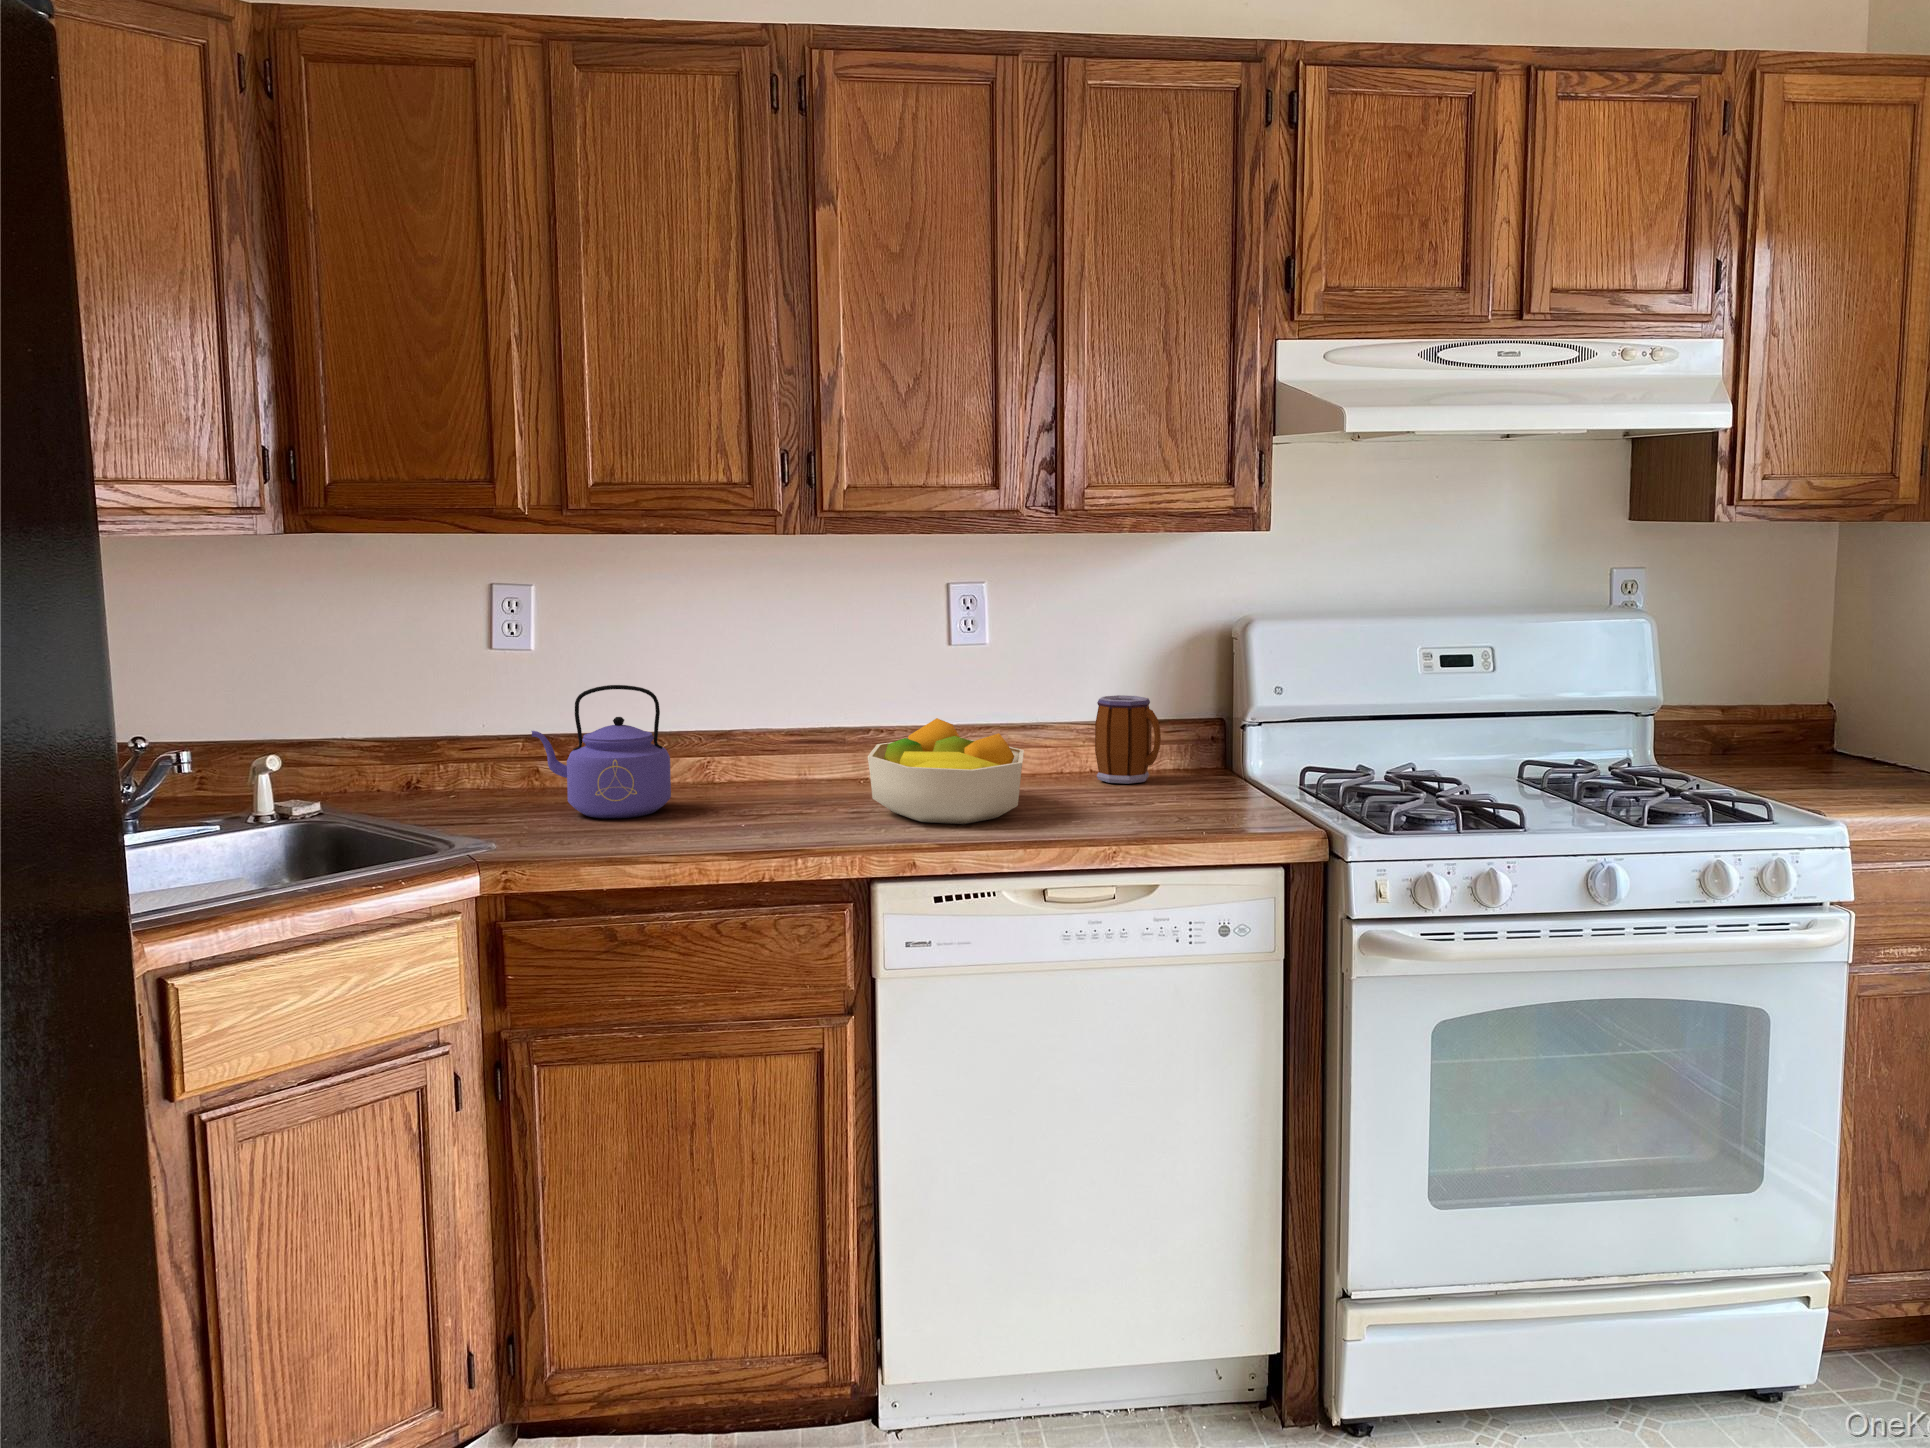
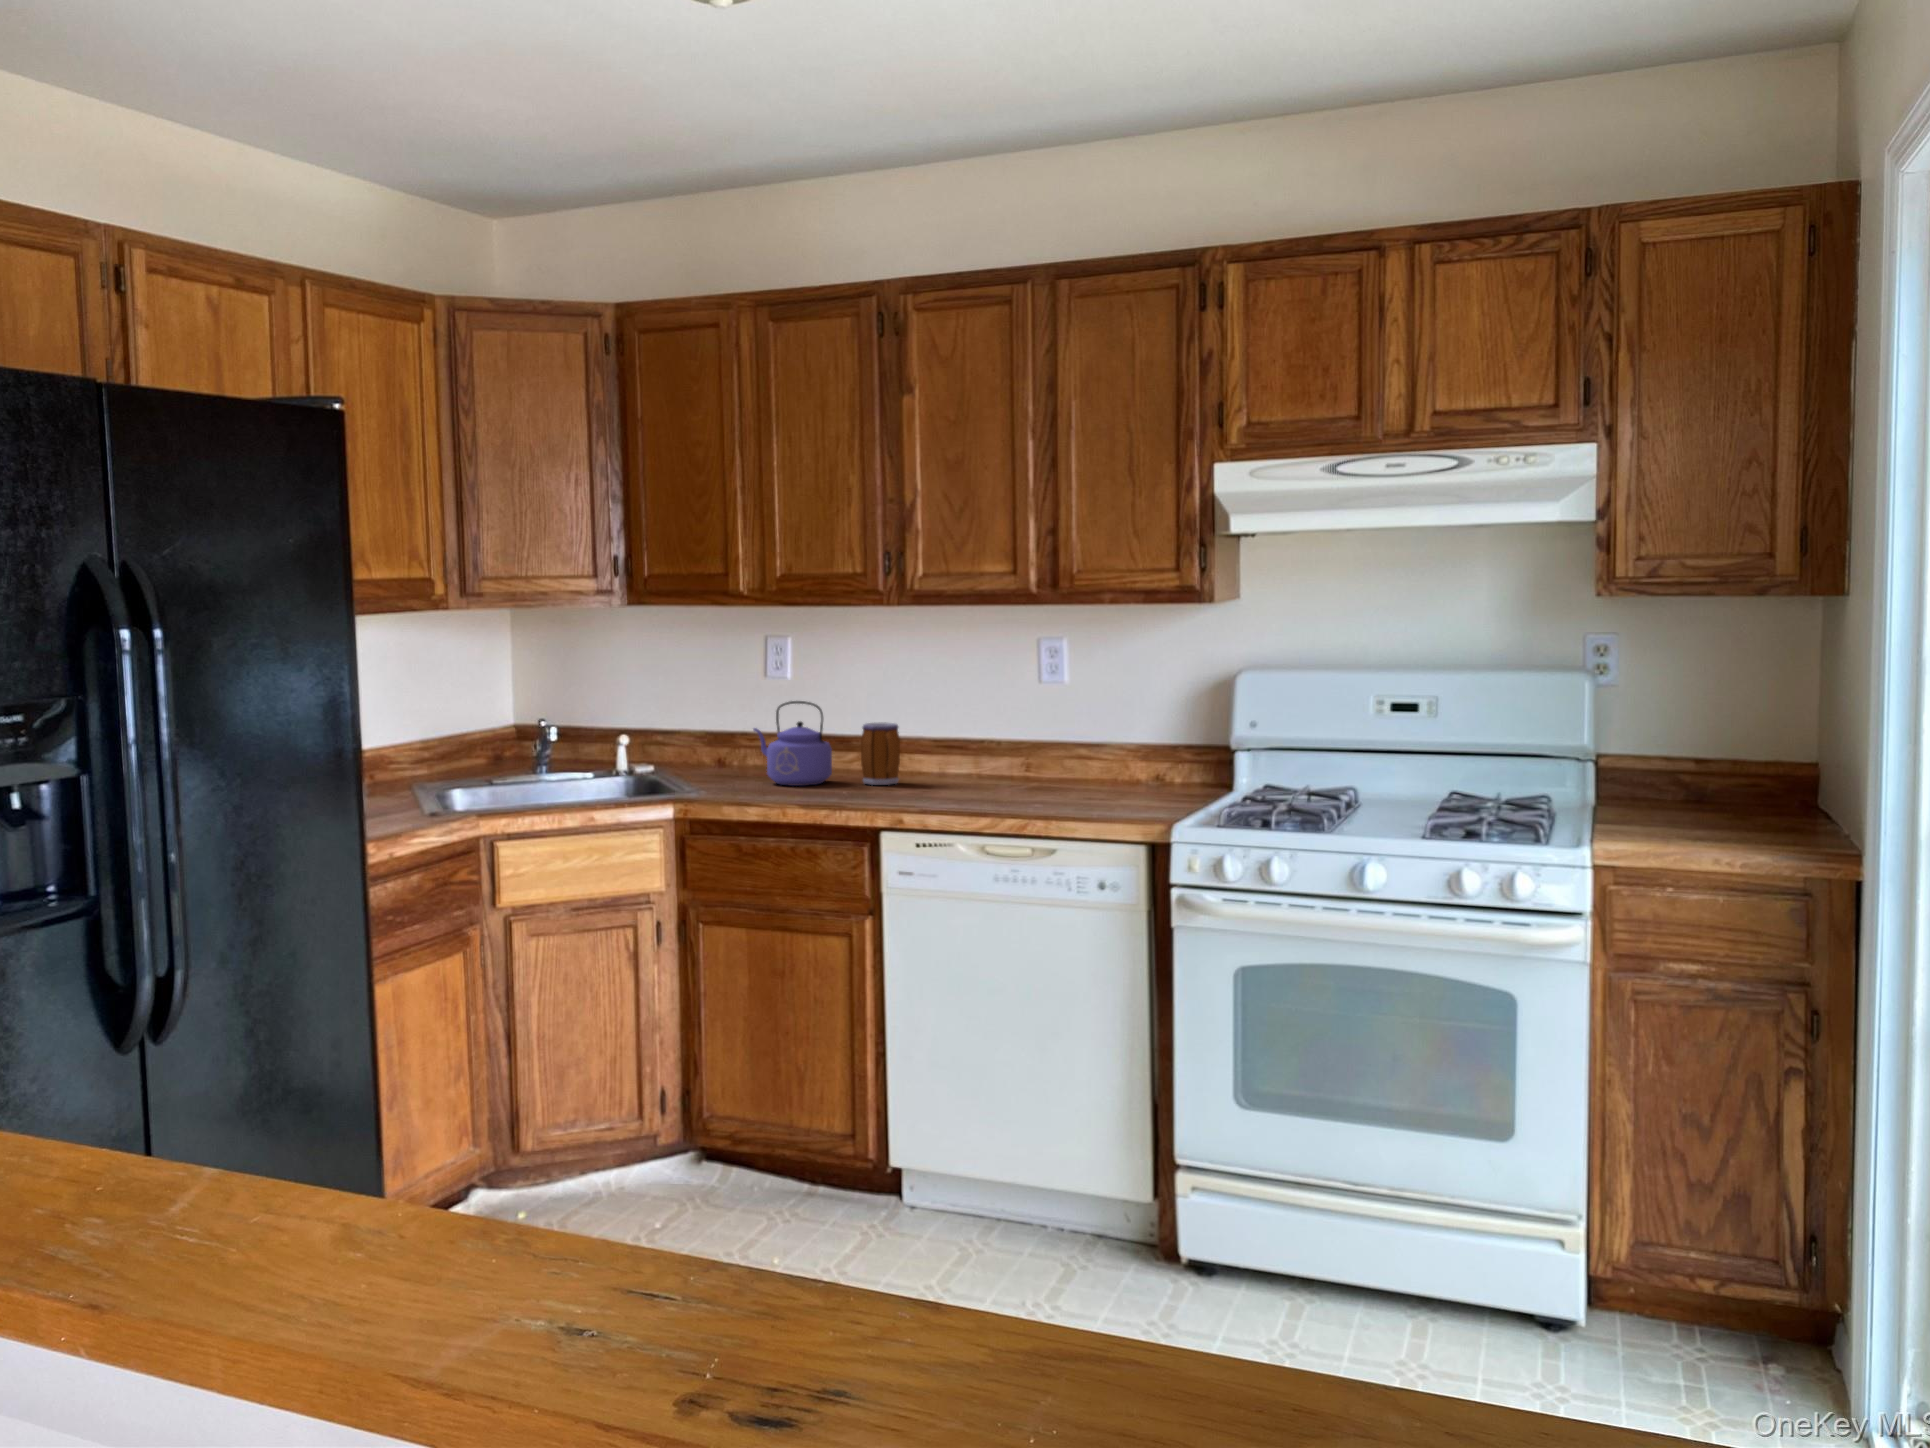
mug: present [1095,695,1161,784] -> present [861,722,900,785]
fruit bowl: present [868,718,1024,824] -> none [926,733,1034,802]

